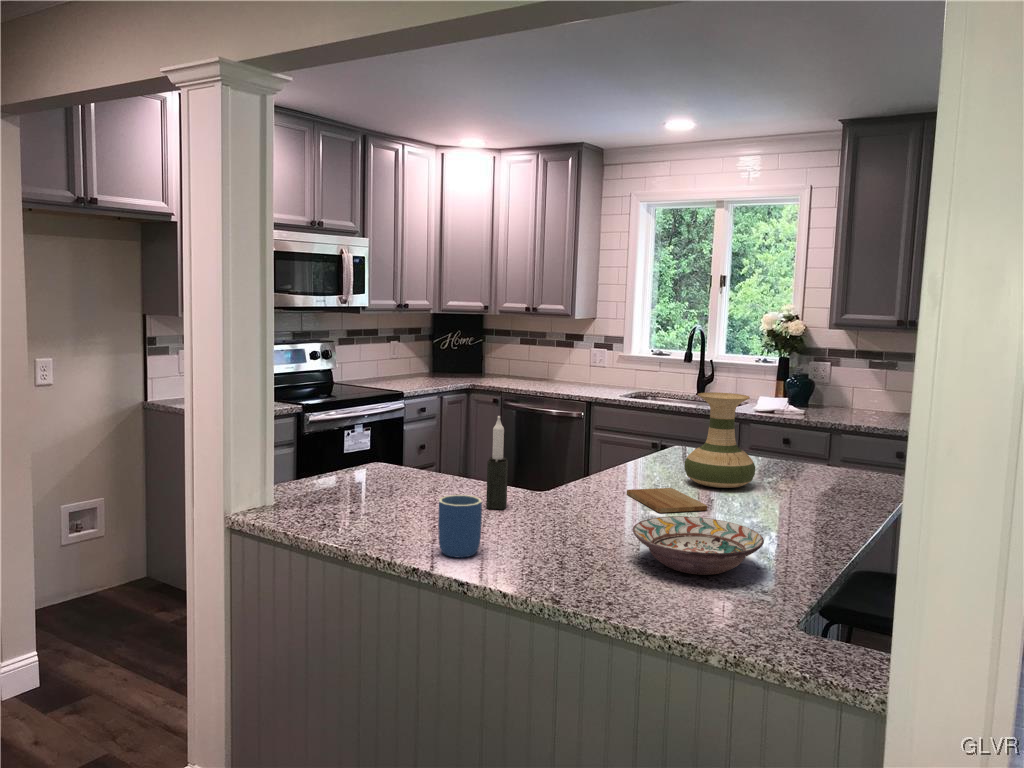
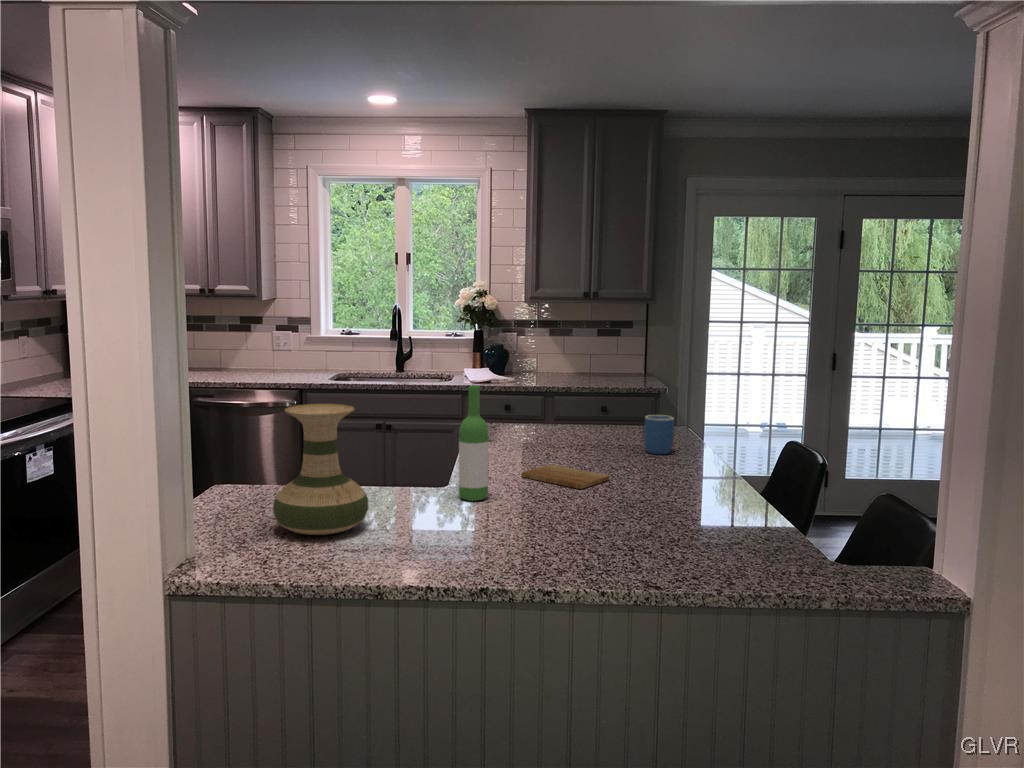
vase: present [684,392,755,488] -> present [273,404,369,535]
wine bottle: none [532,395,561,505] -> present [459,385,488,501]
candle: present [486,416,508,510] -> none [427,412,451,514]
mug: present [438,495,482,557] -> present [644,415,674,454]
decorative bowl: present [633,516,764,575] -> none [633,485,754,537]

